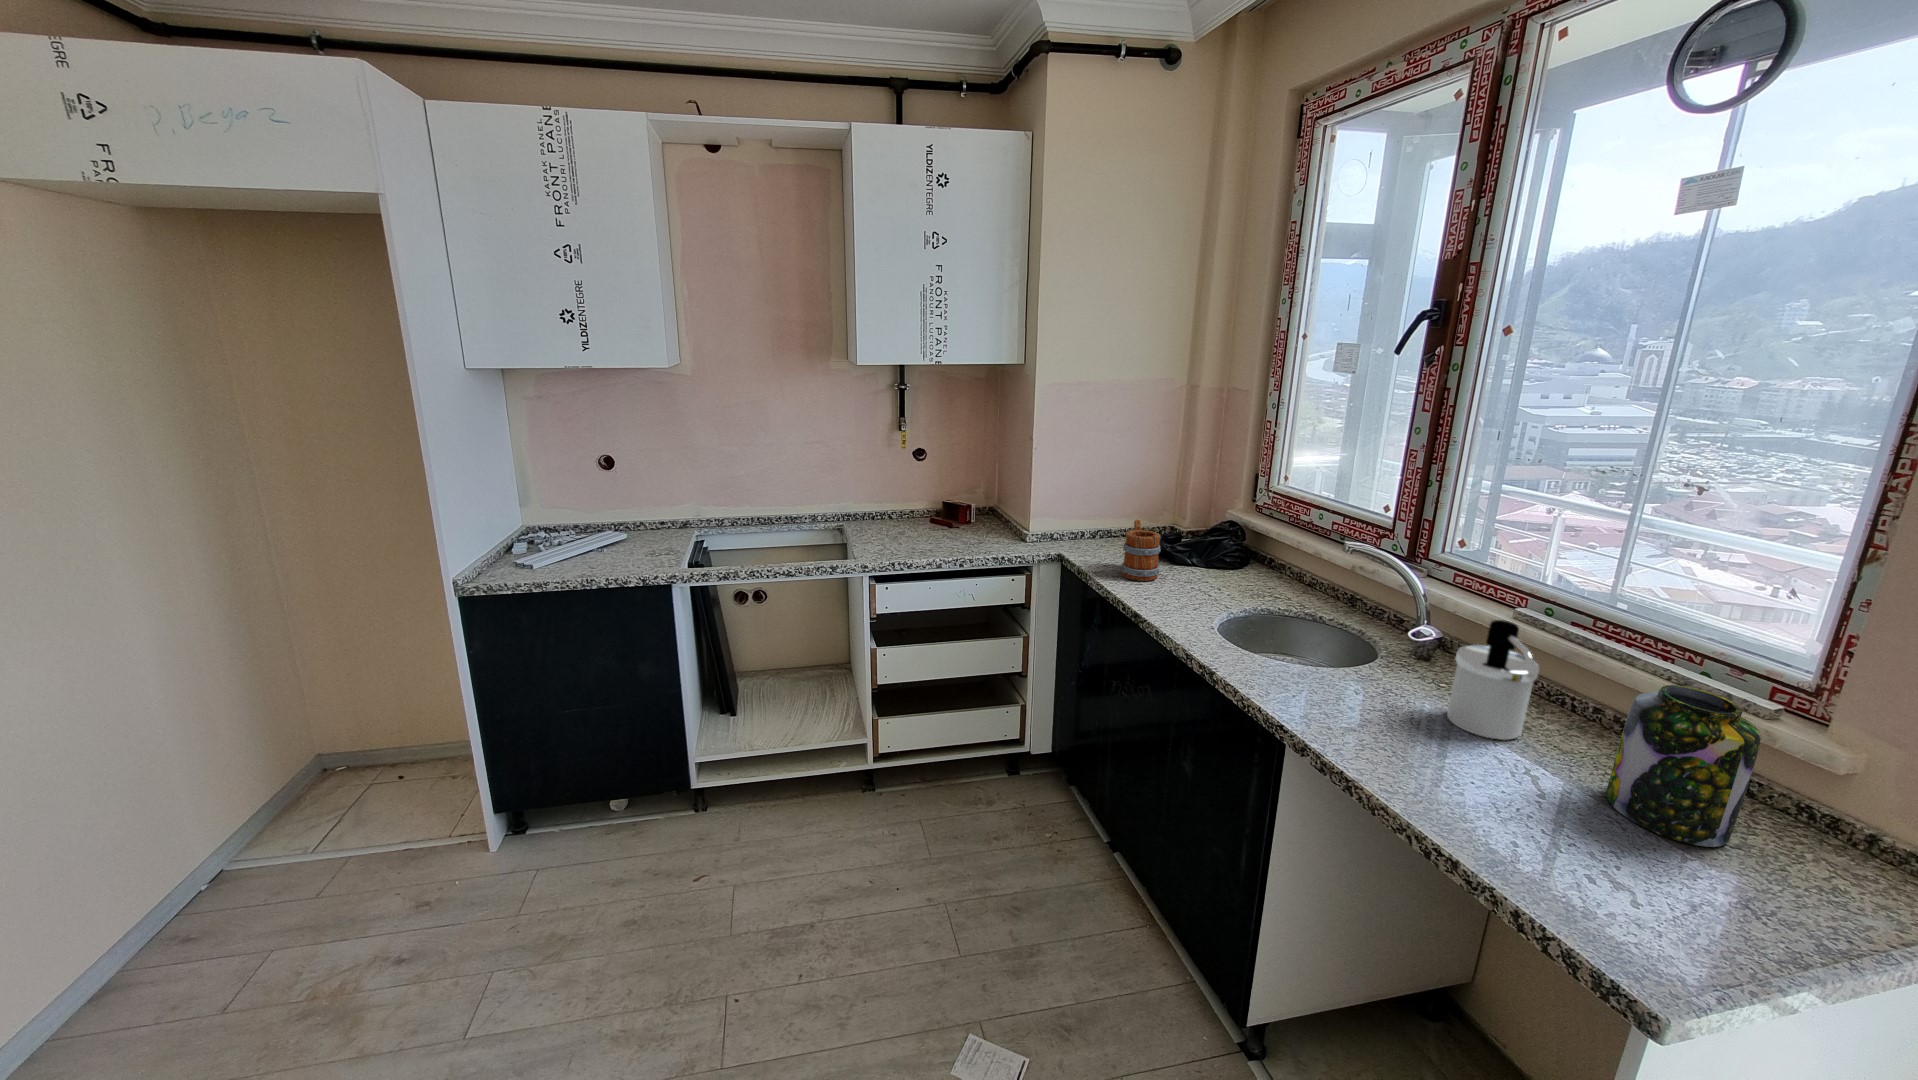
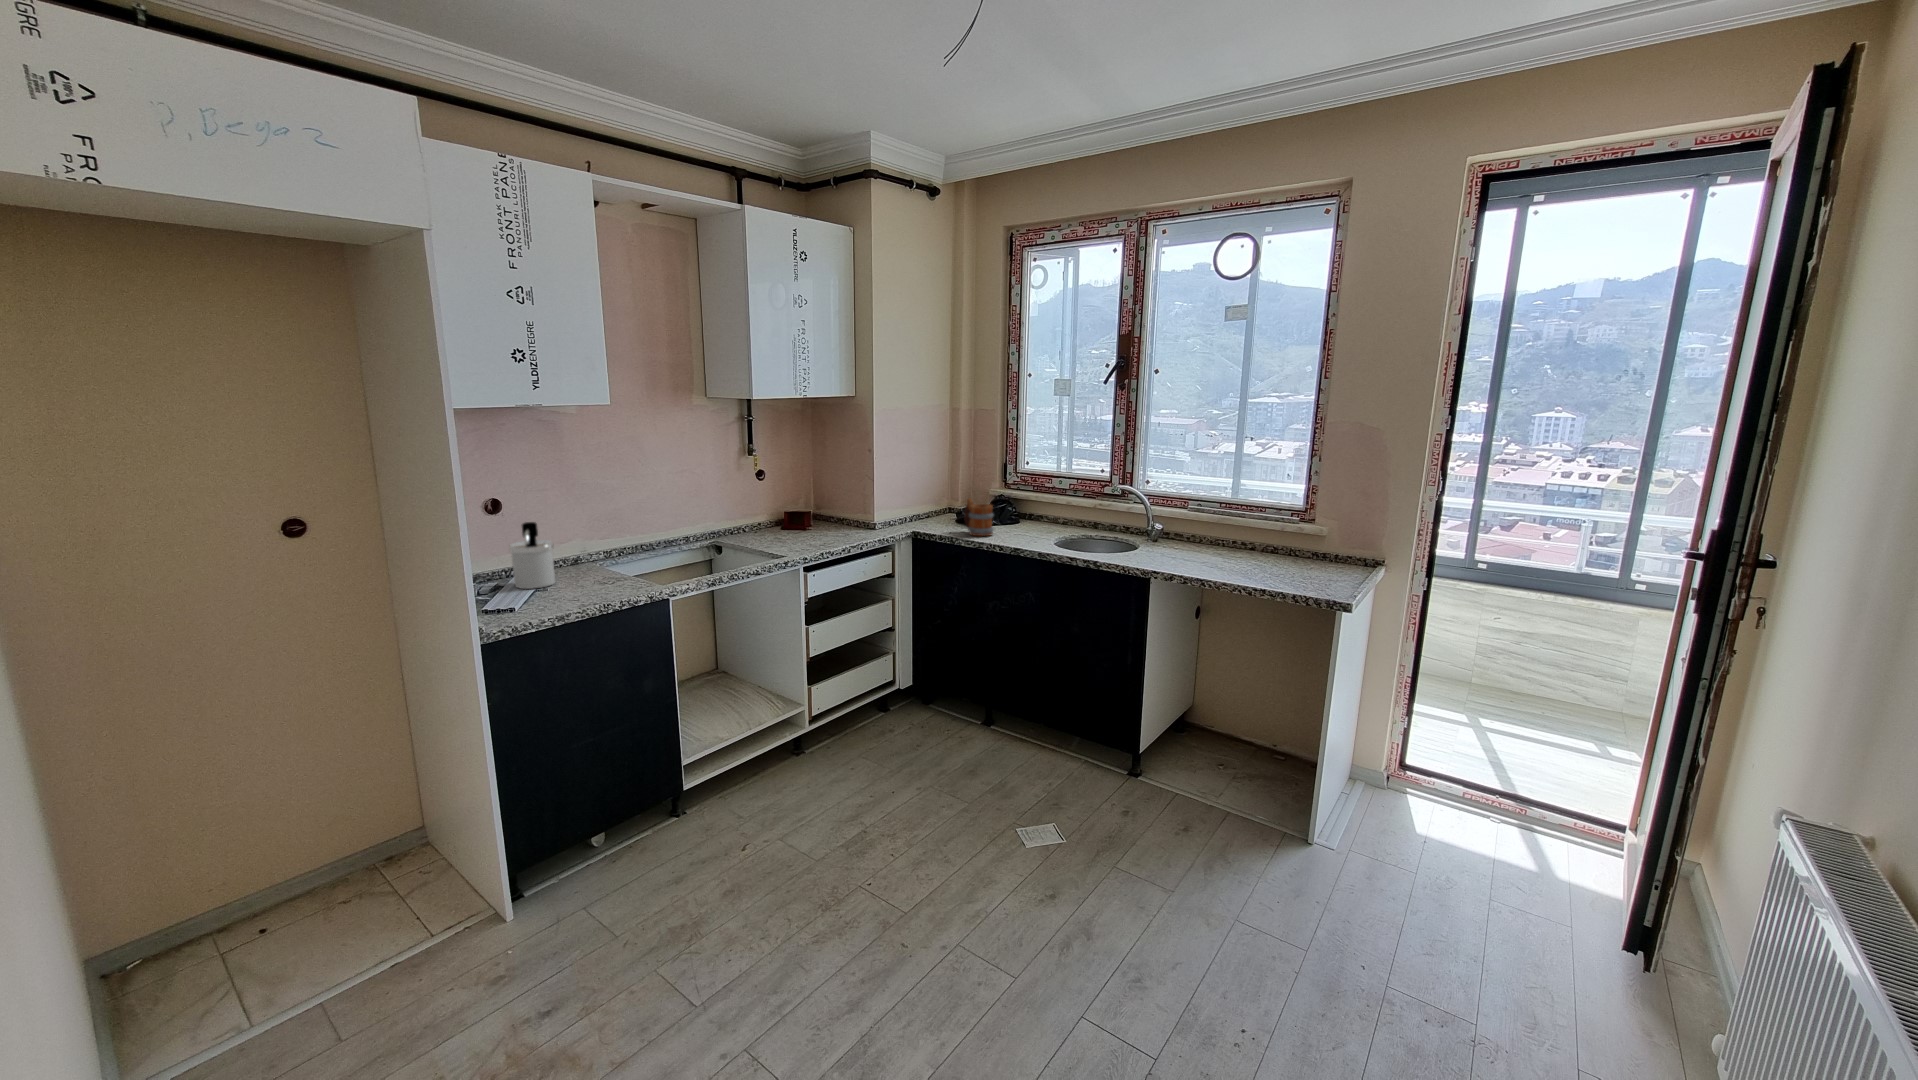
soap dispenser: present [1447,620,1539,740] -> present [509,522,555,589]
jar: present [1606,685,1761,847] -> none [1267,513,1312,570]

